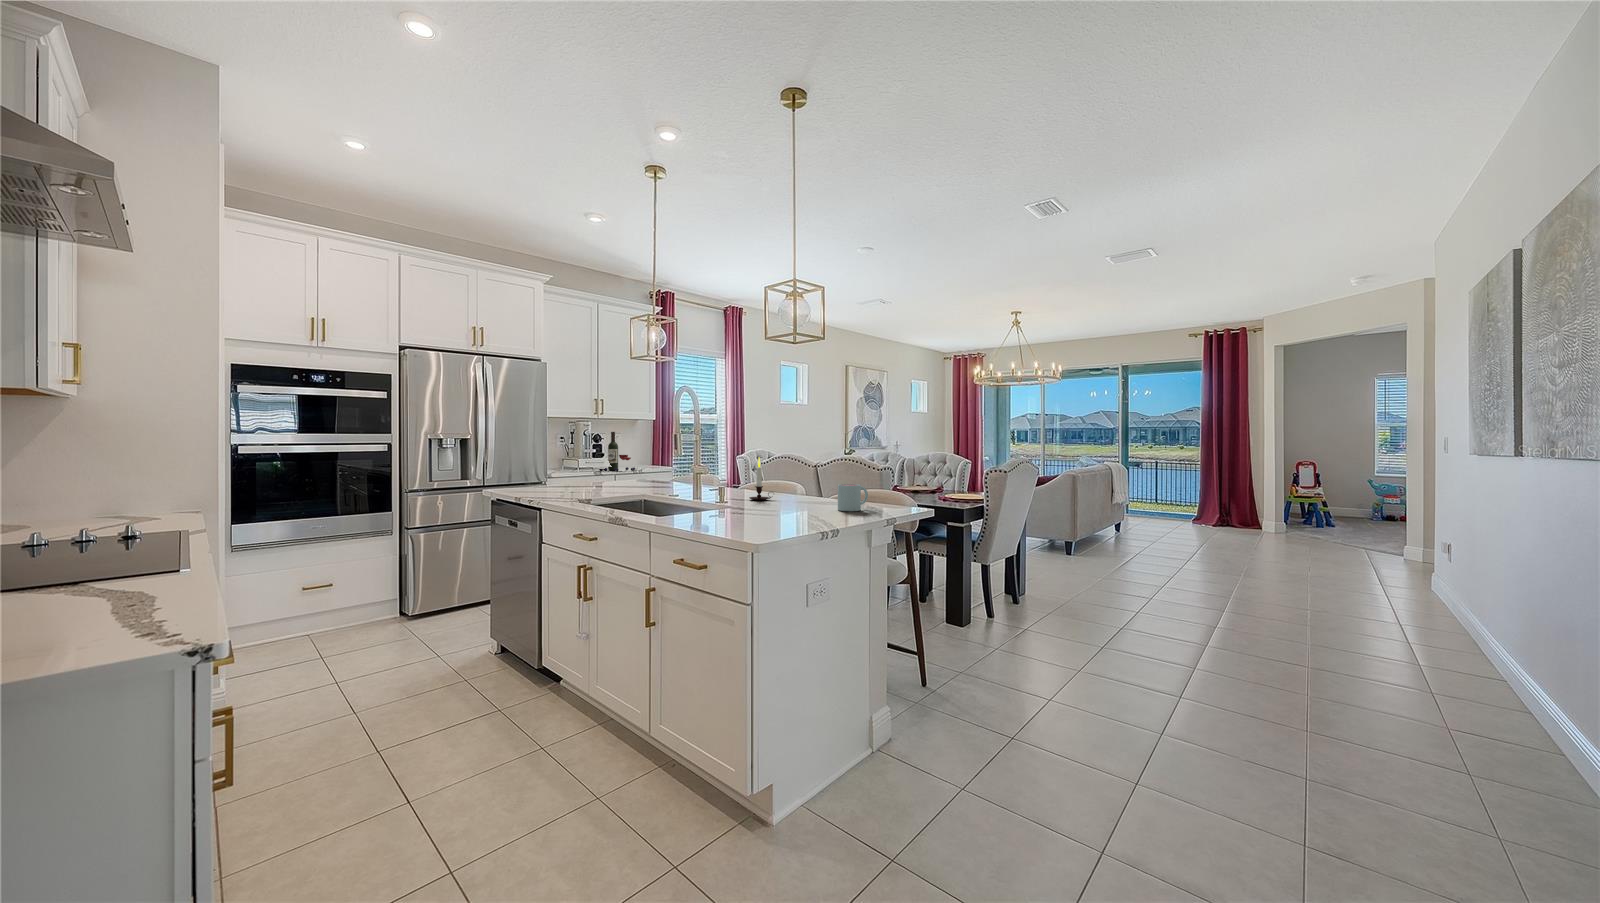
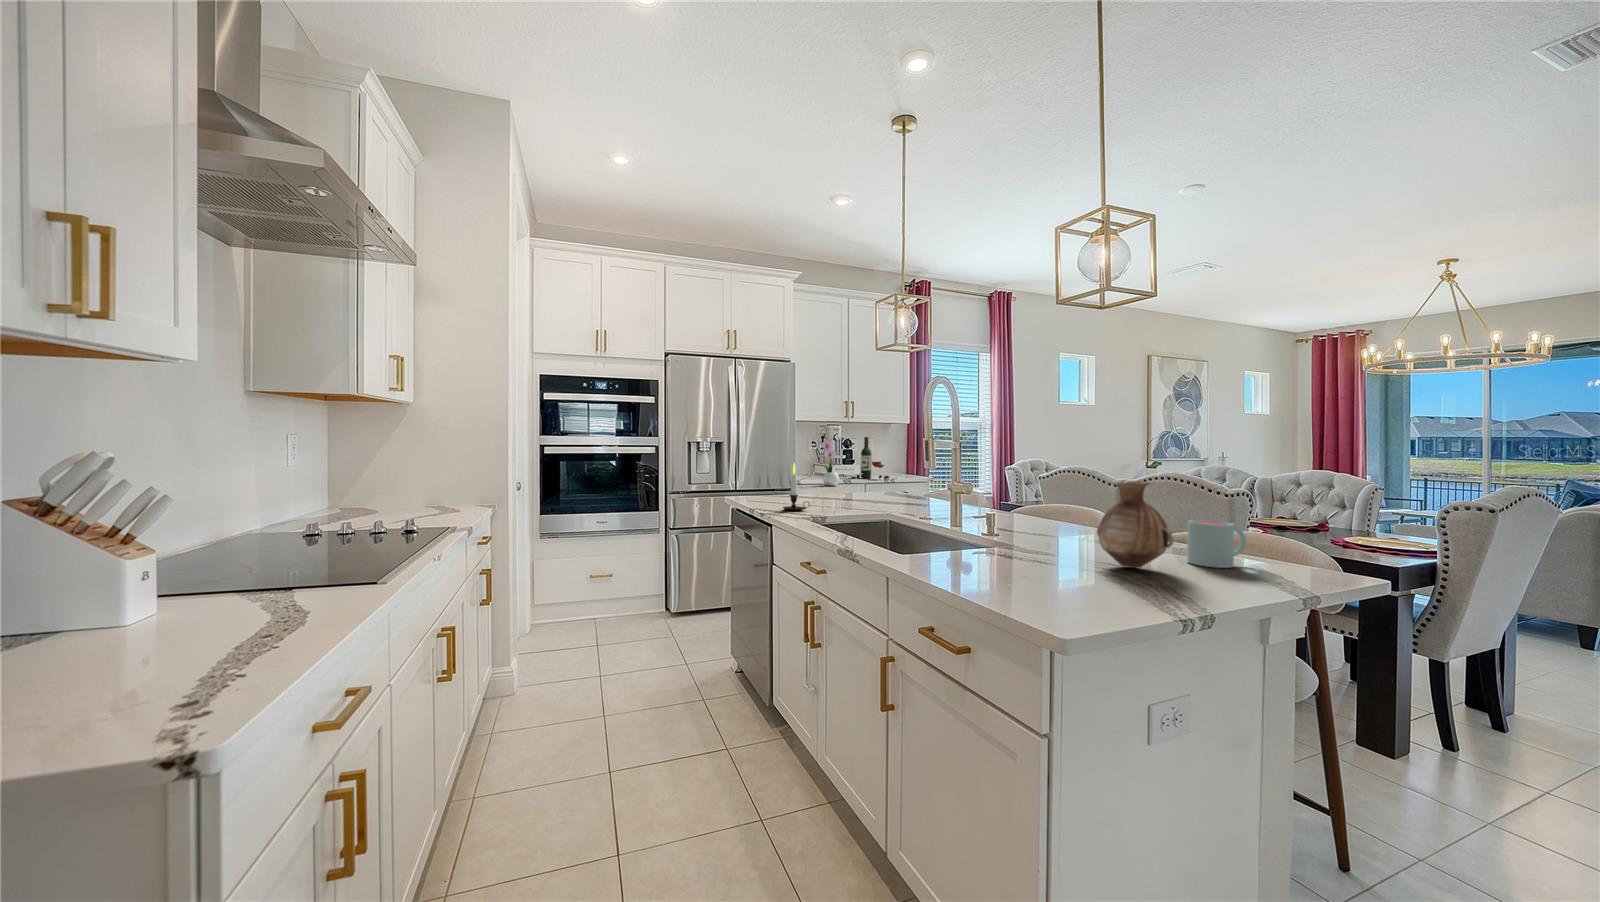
flower arrangement: none [572,429,592,477] -> present [821,434,839,486]
candle: present [749,458,771,500] -> present [783,463,810,511]
vase: none [786,461,826,514] -> present [1097,481,1173,568]

